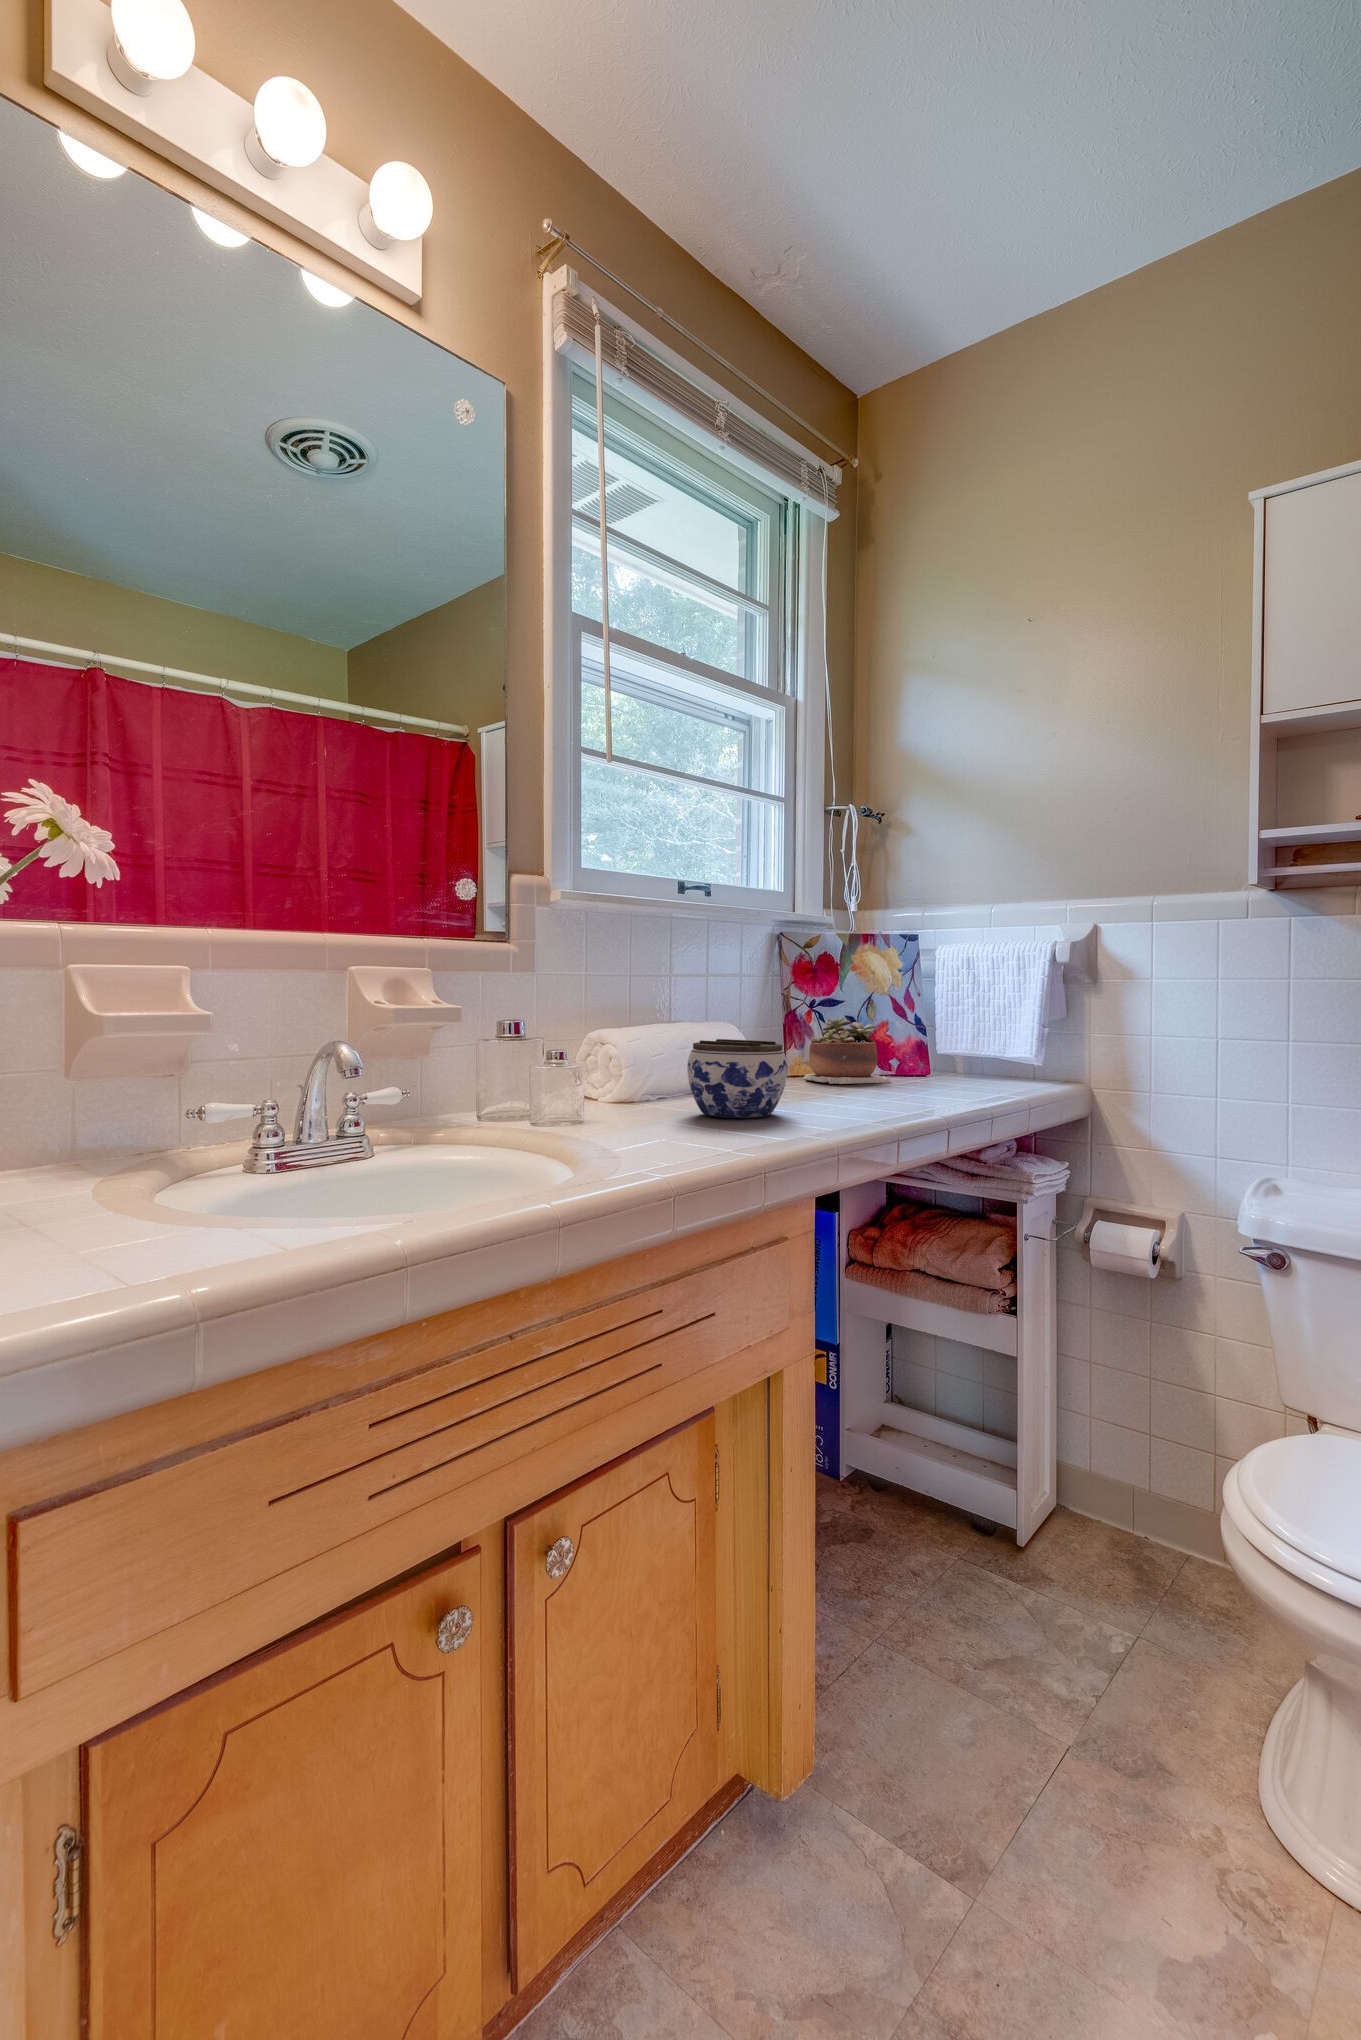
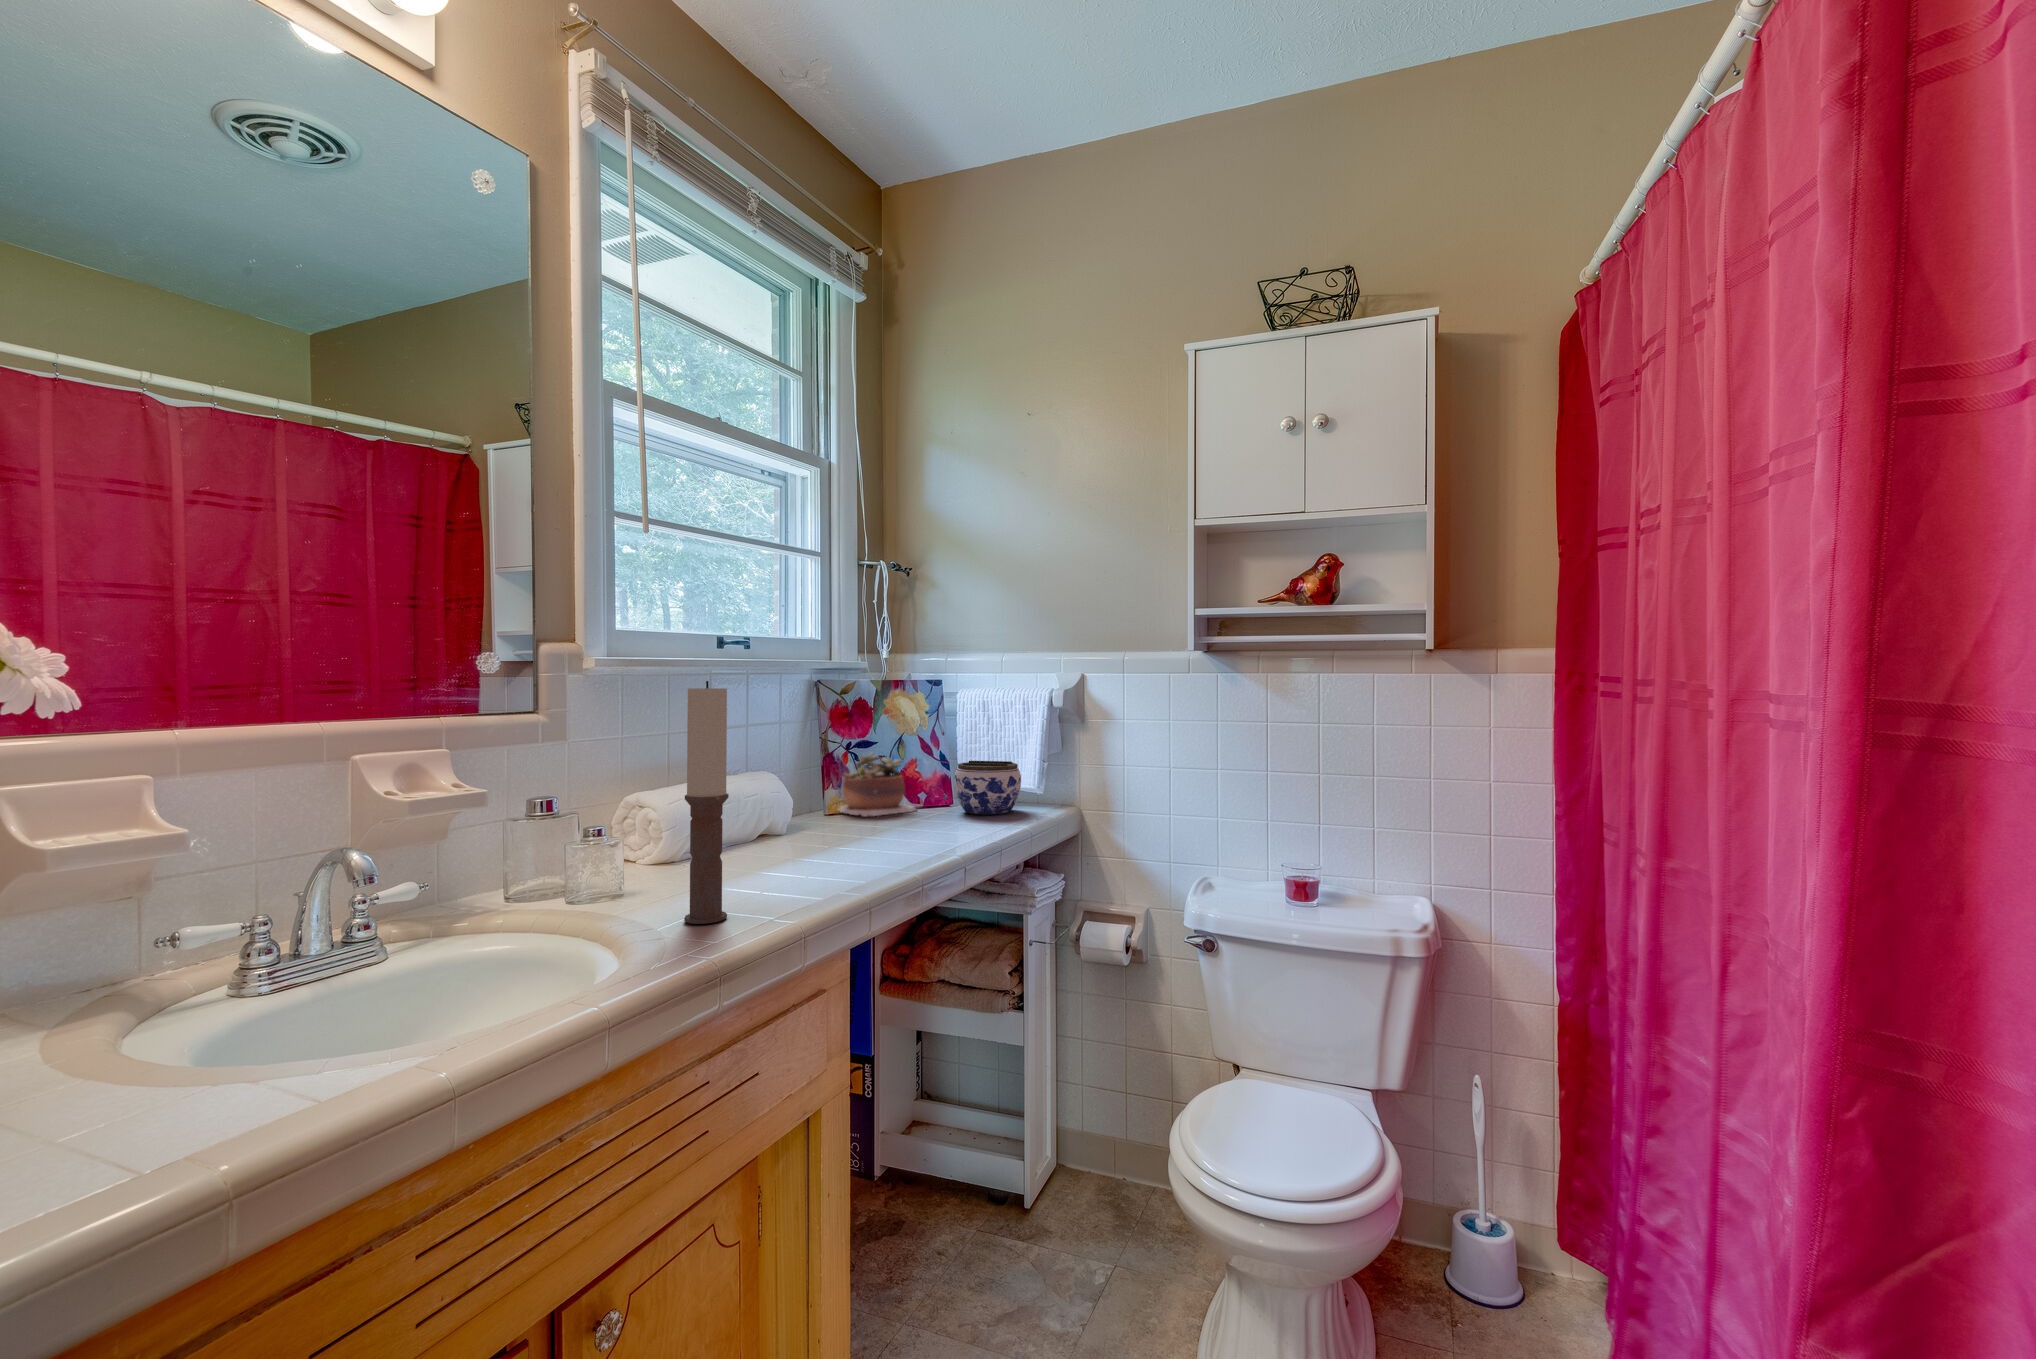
candle: none [637,893,682,1151] -> present [684,681,729,924]
jar: present [687,1039,787,1118] -> present [954,761,1021,814]

